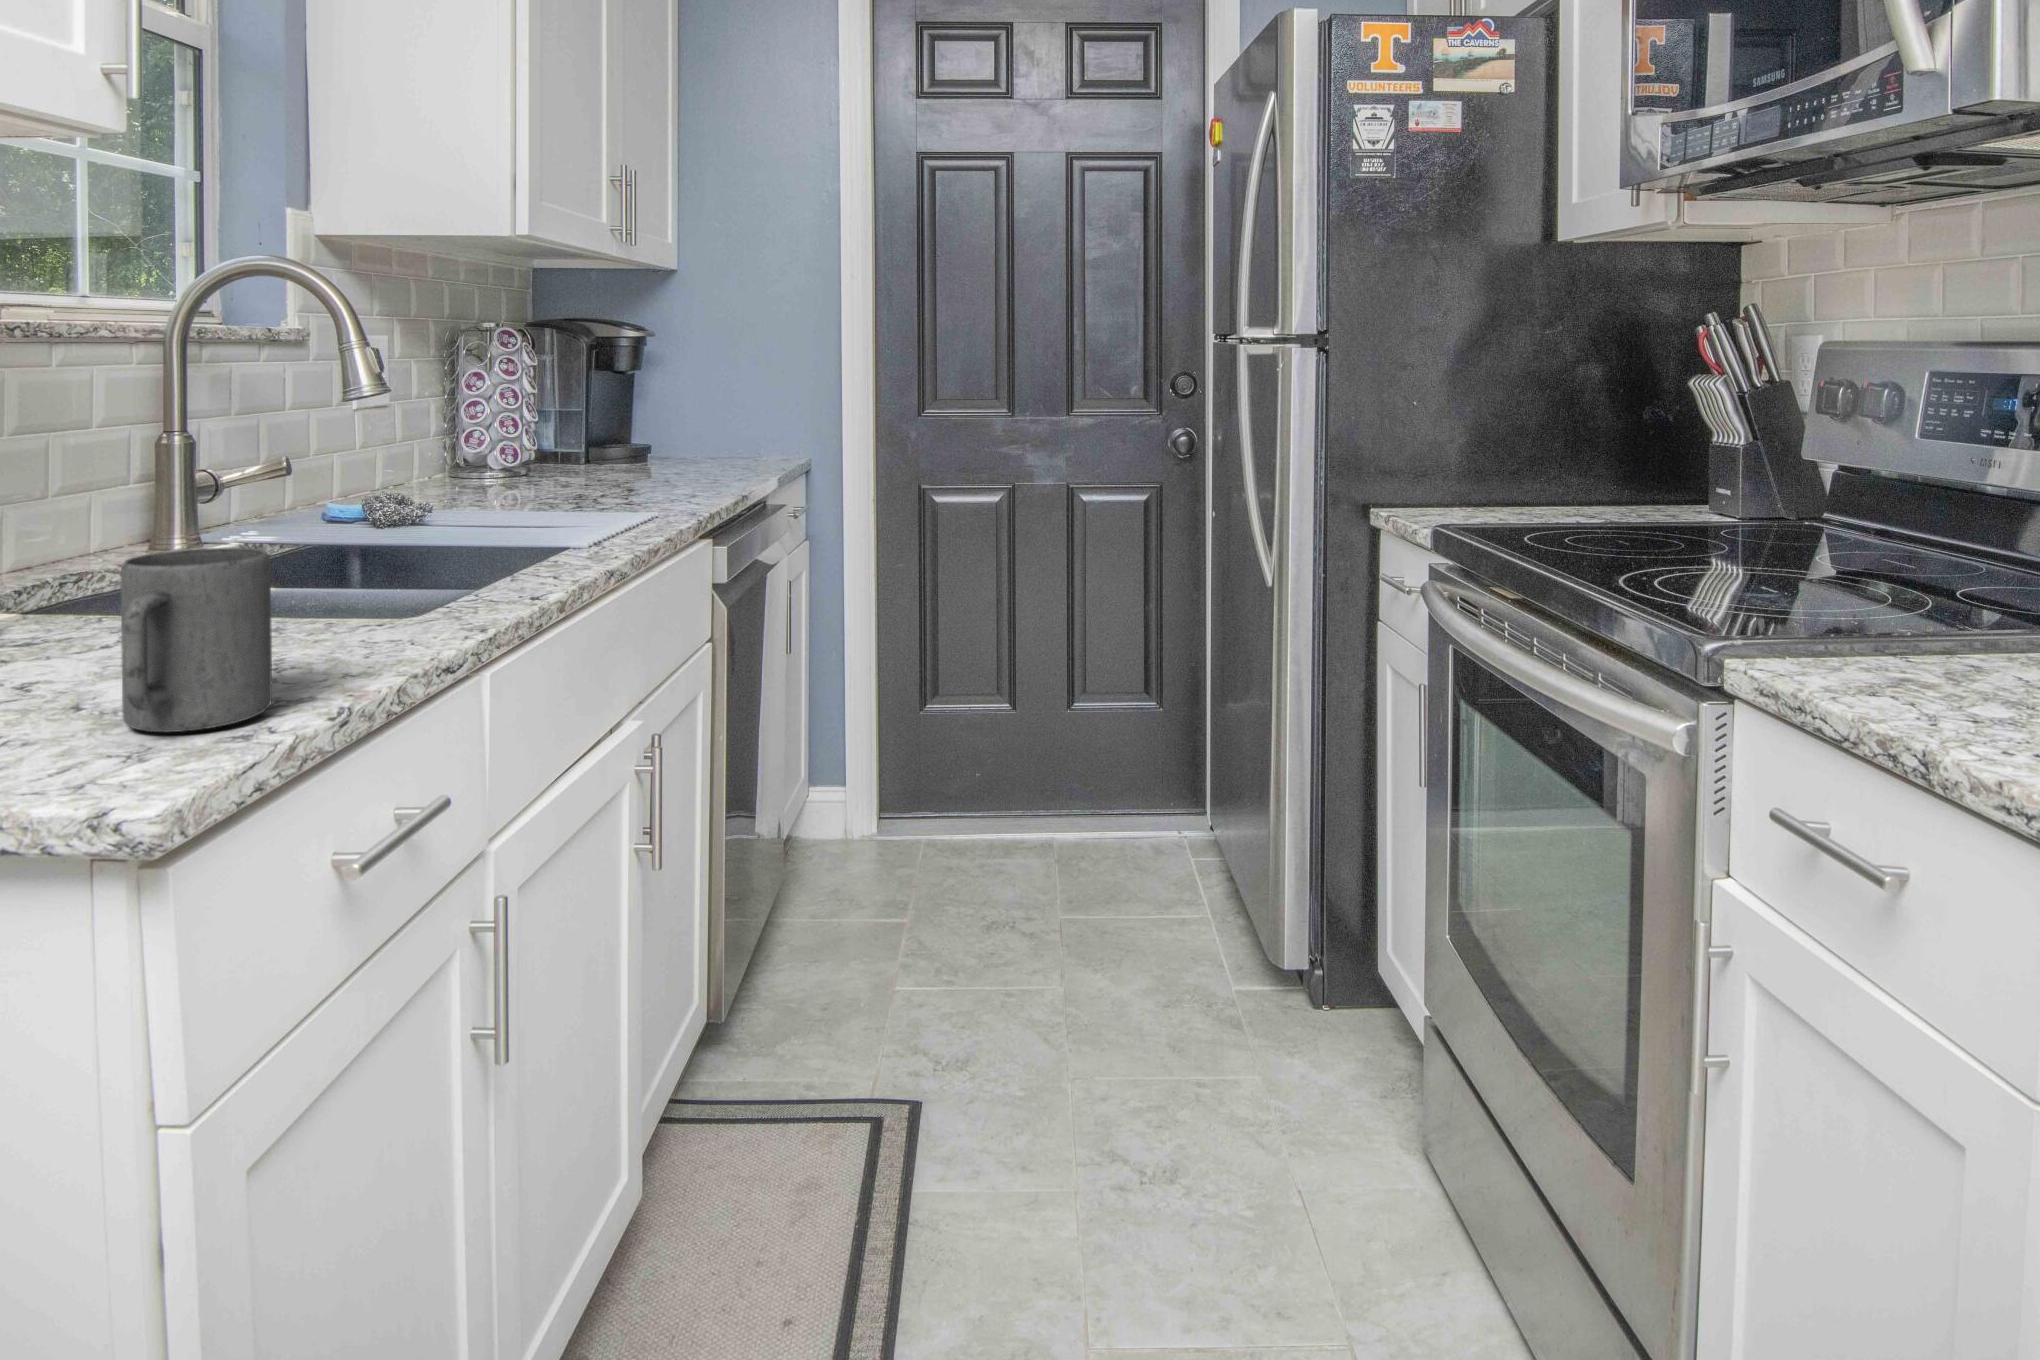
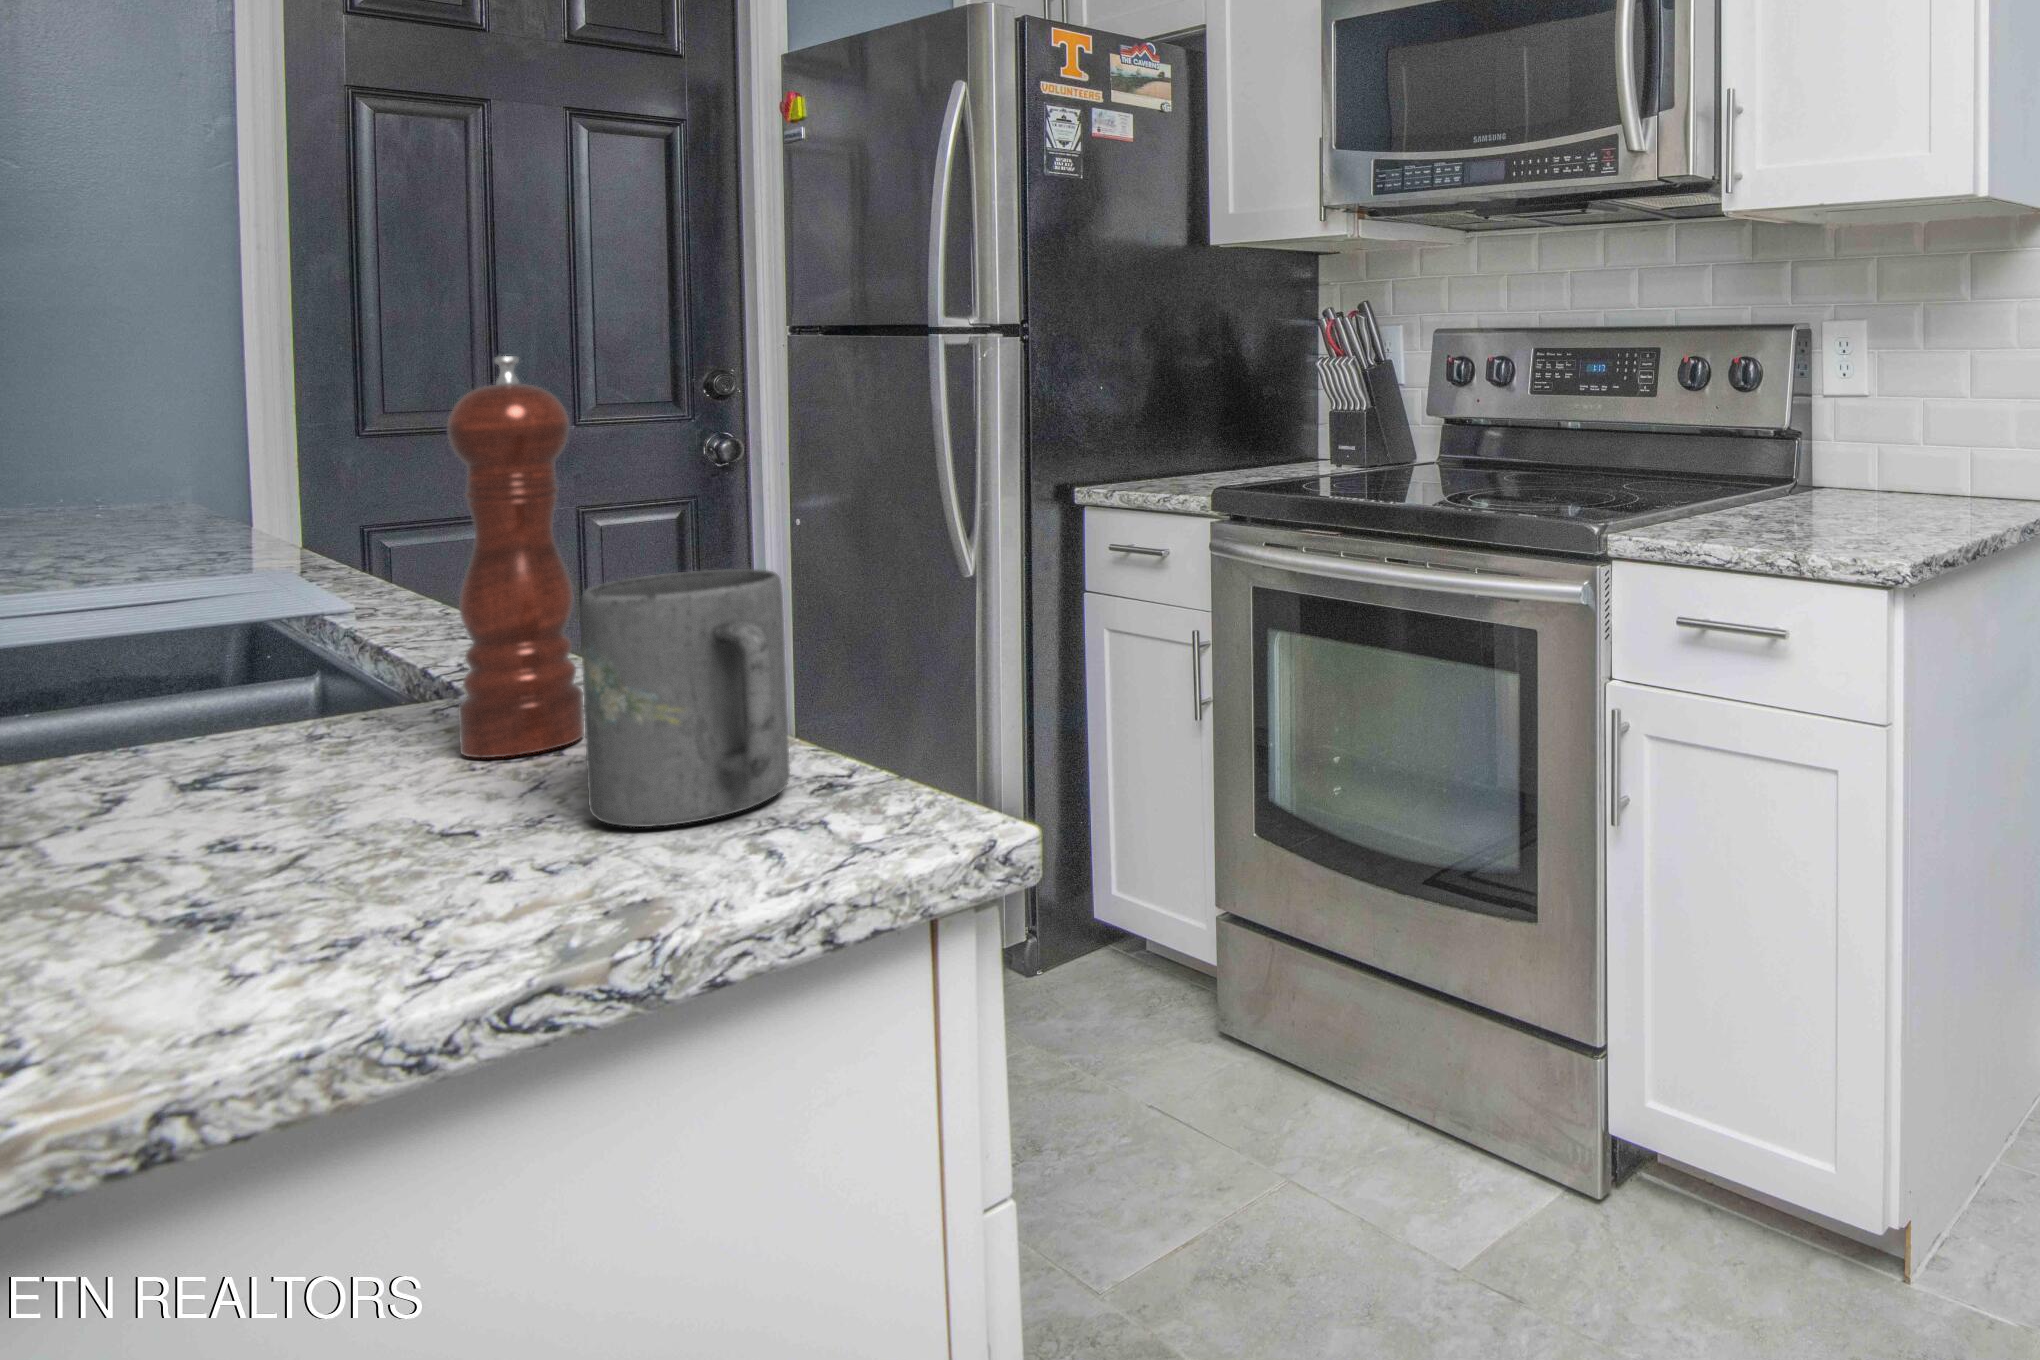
pepper mill: none [302,378,384,656] -> present [448,356,584,758]

